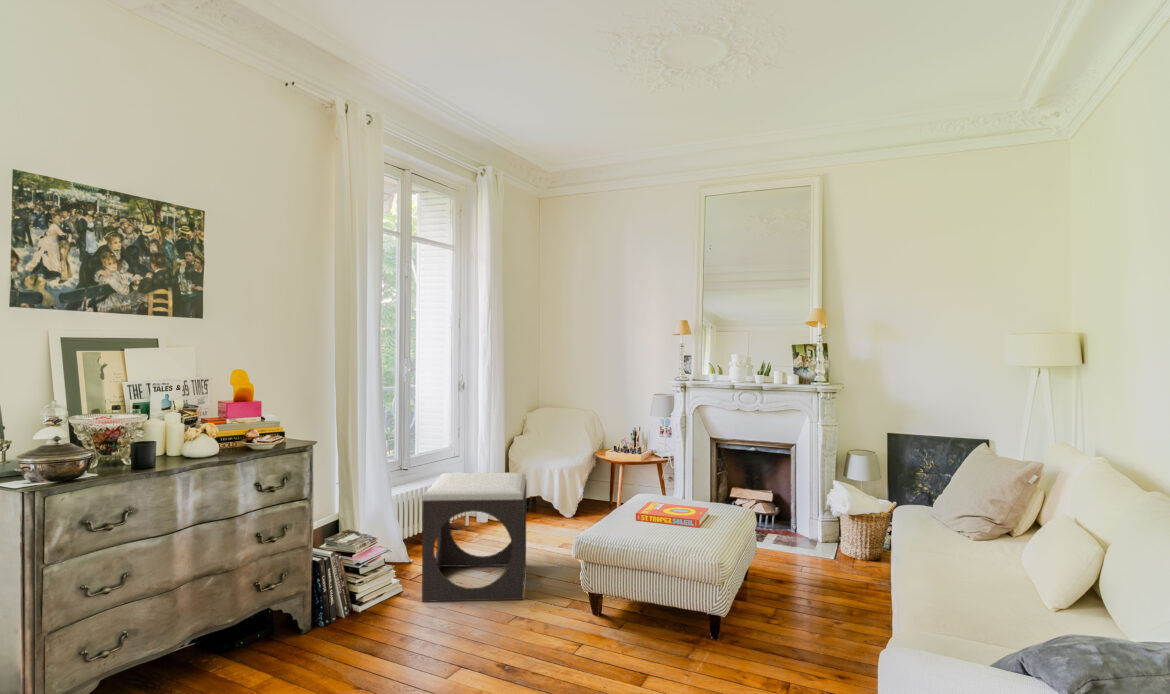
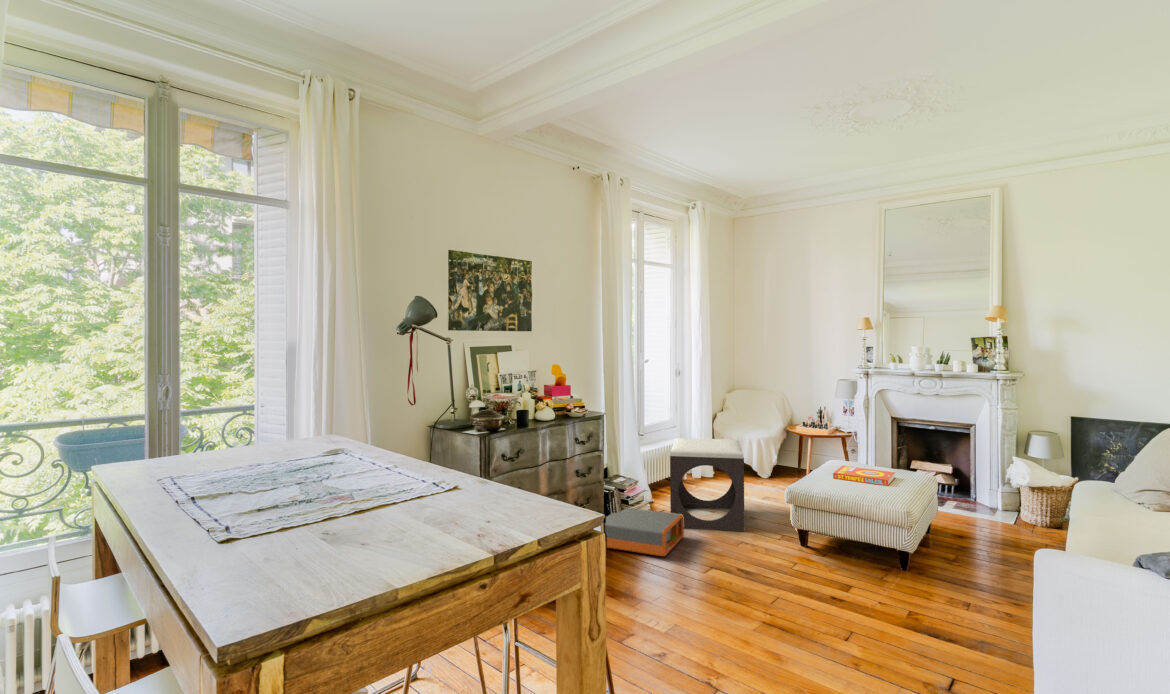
storage box: none [292,579,435,656] -> present [605,508,684,556]

